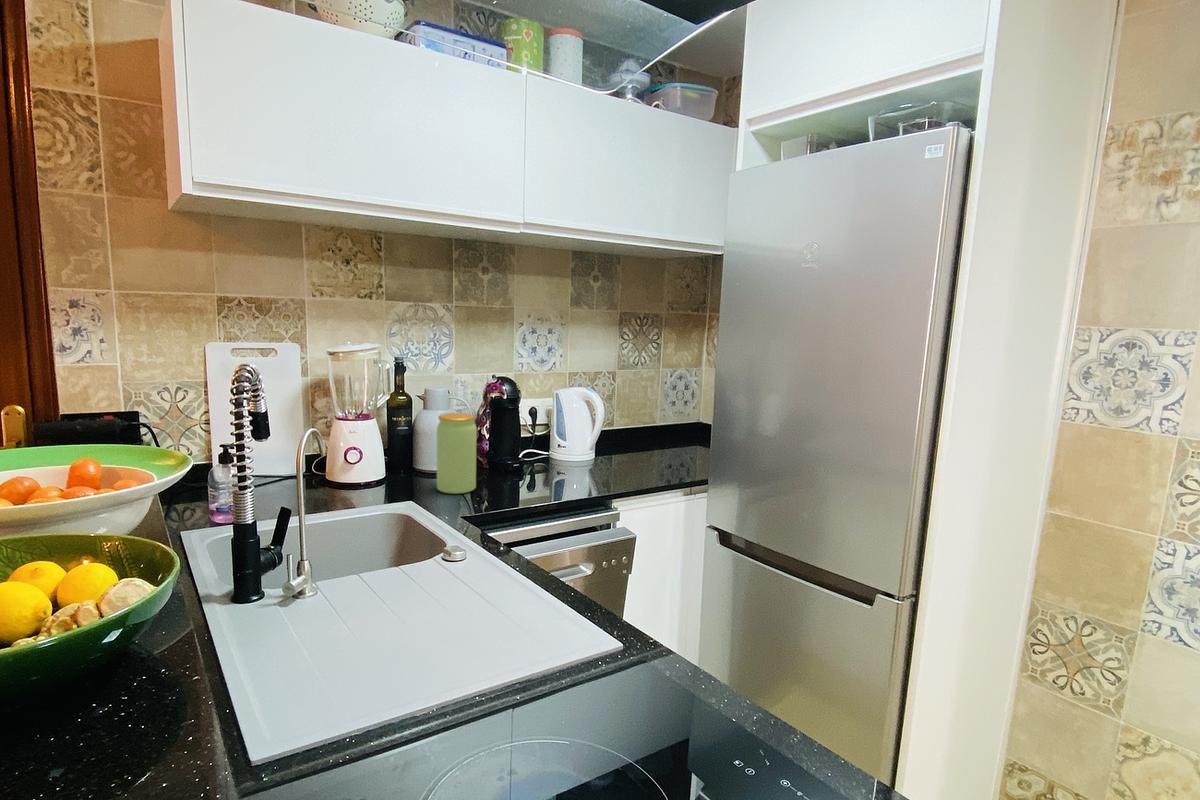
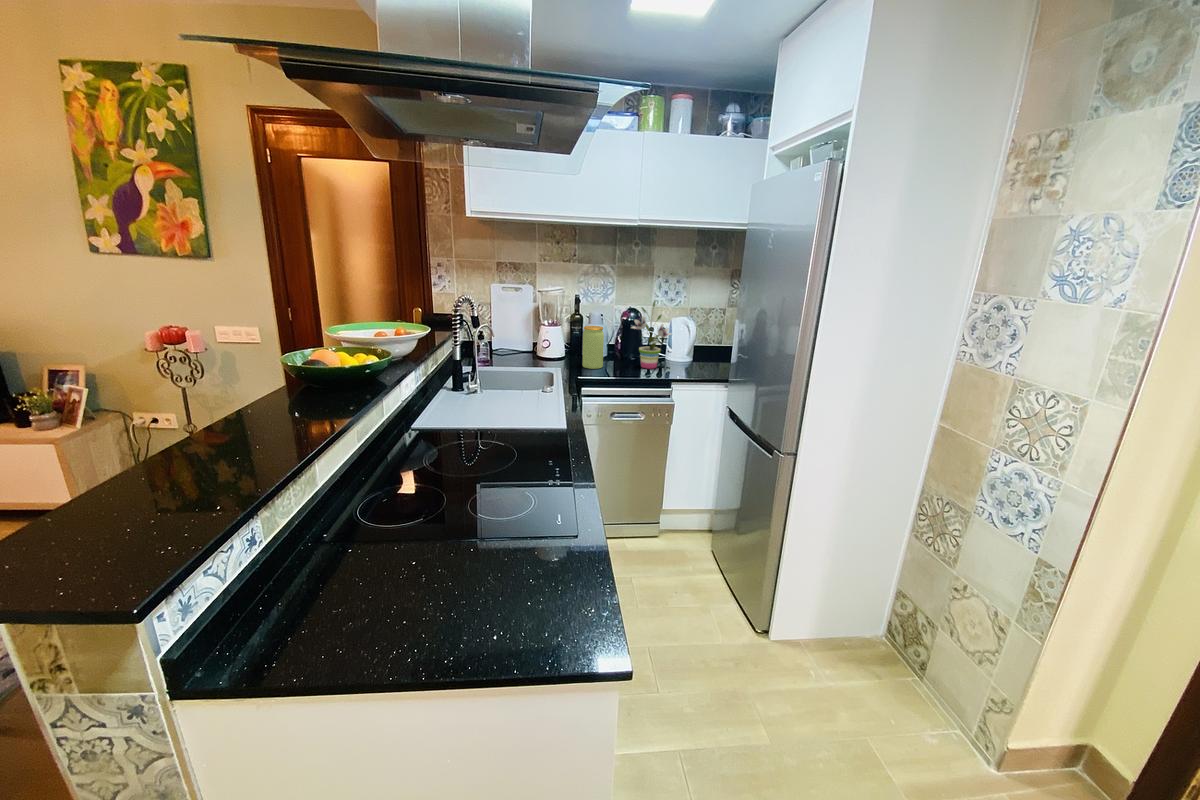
potted plant: none [518,362,586,479] -> present [632,301,671,369]

